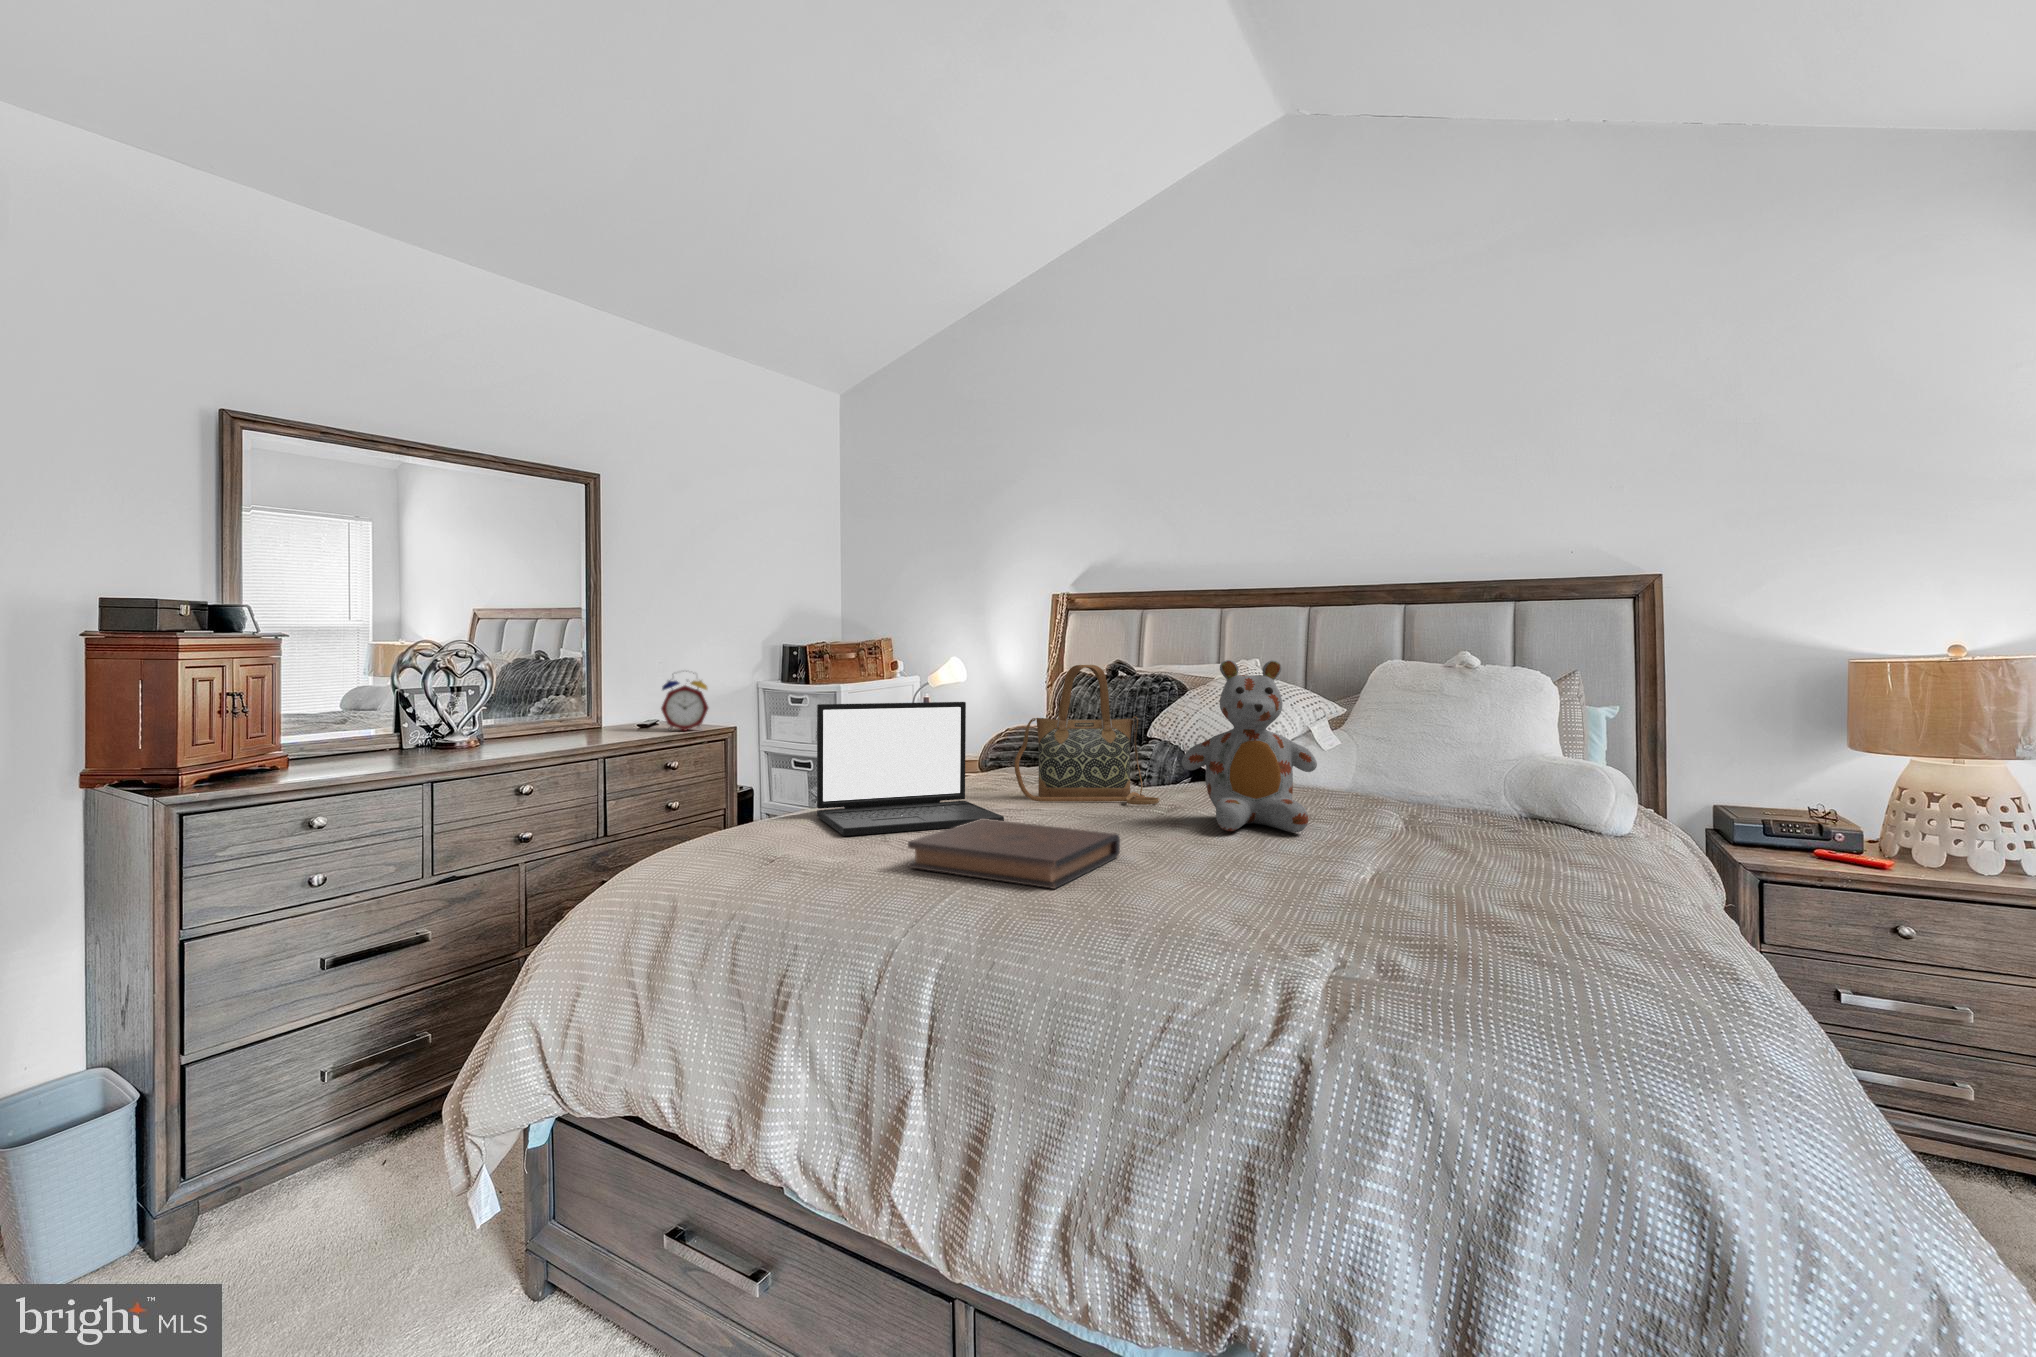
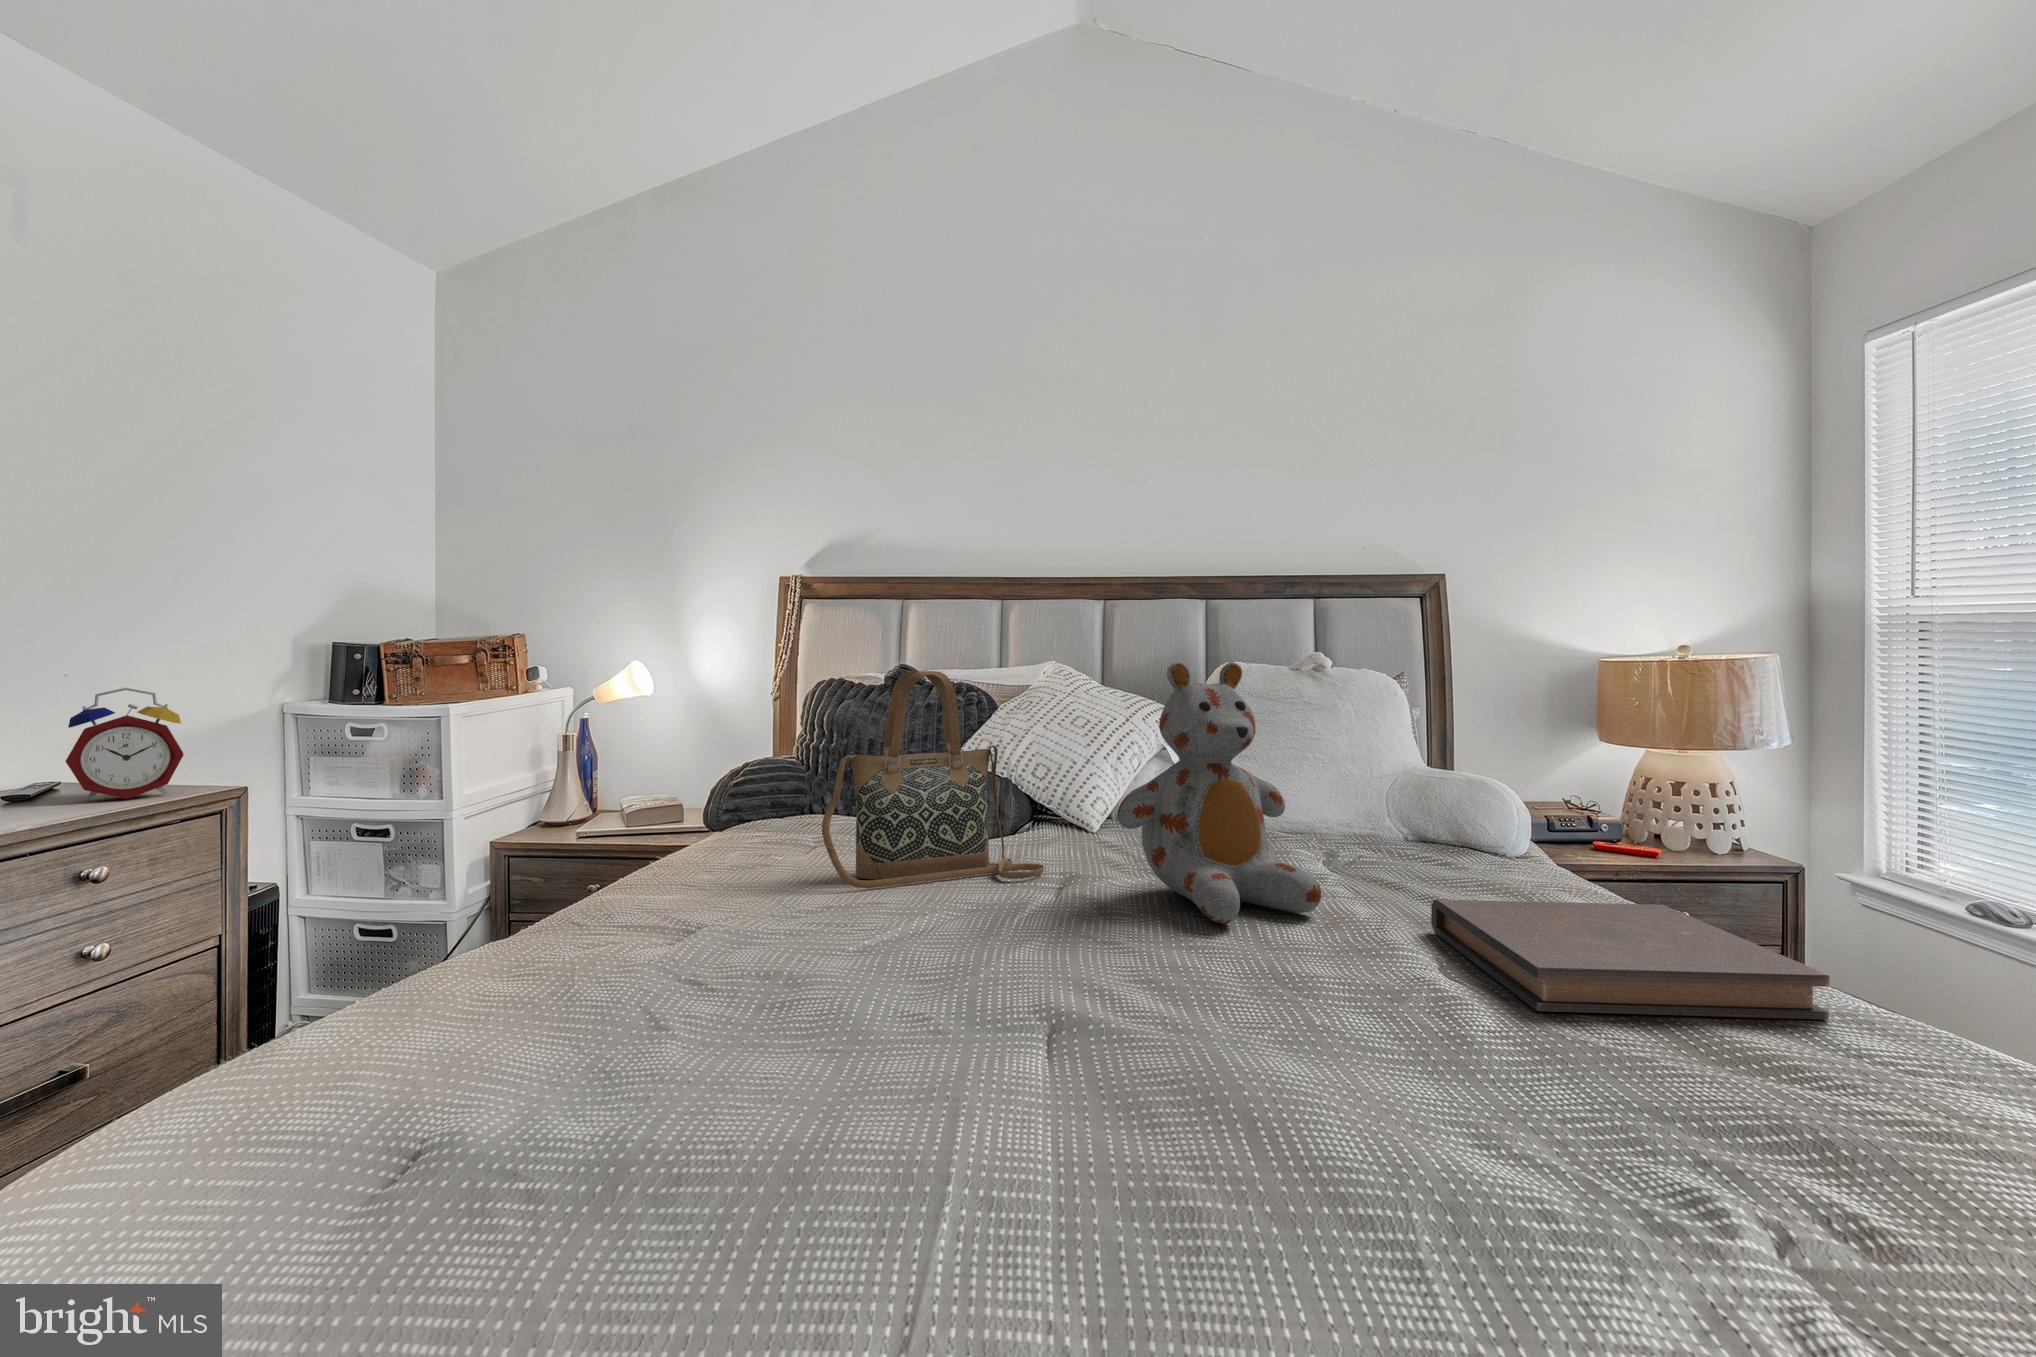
laptop: present [817,702,1004,836] -> none [467,737,861,1050]
book: present [908,819,1120,889] -> present [1431,900,1830,1020]

